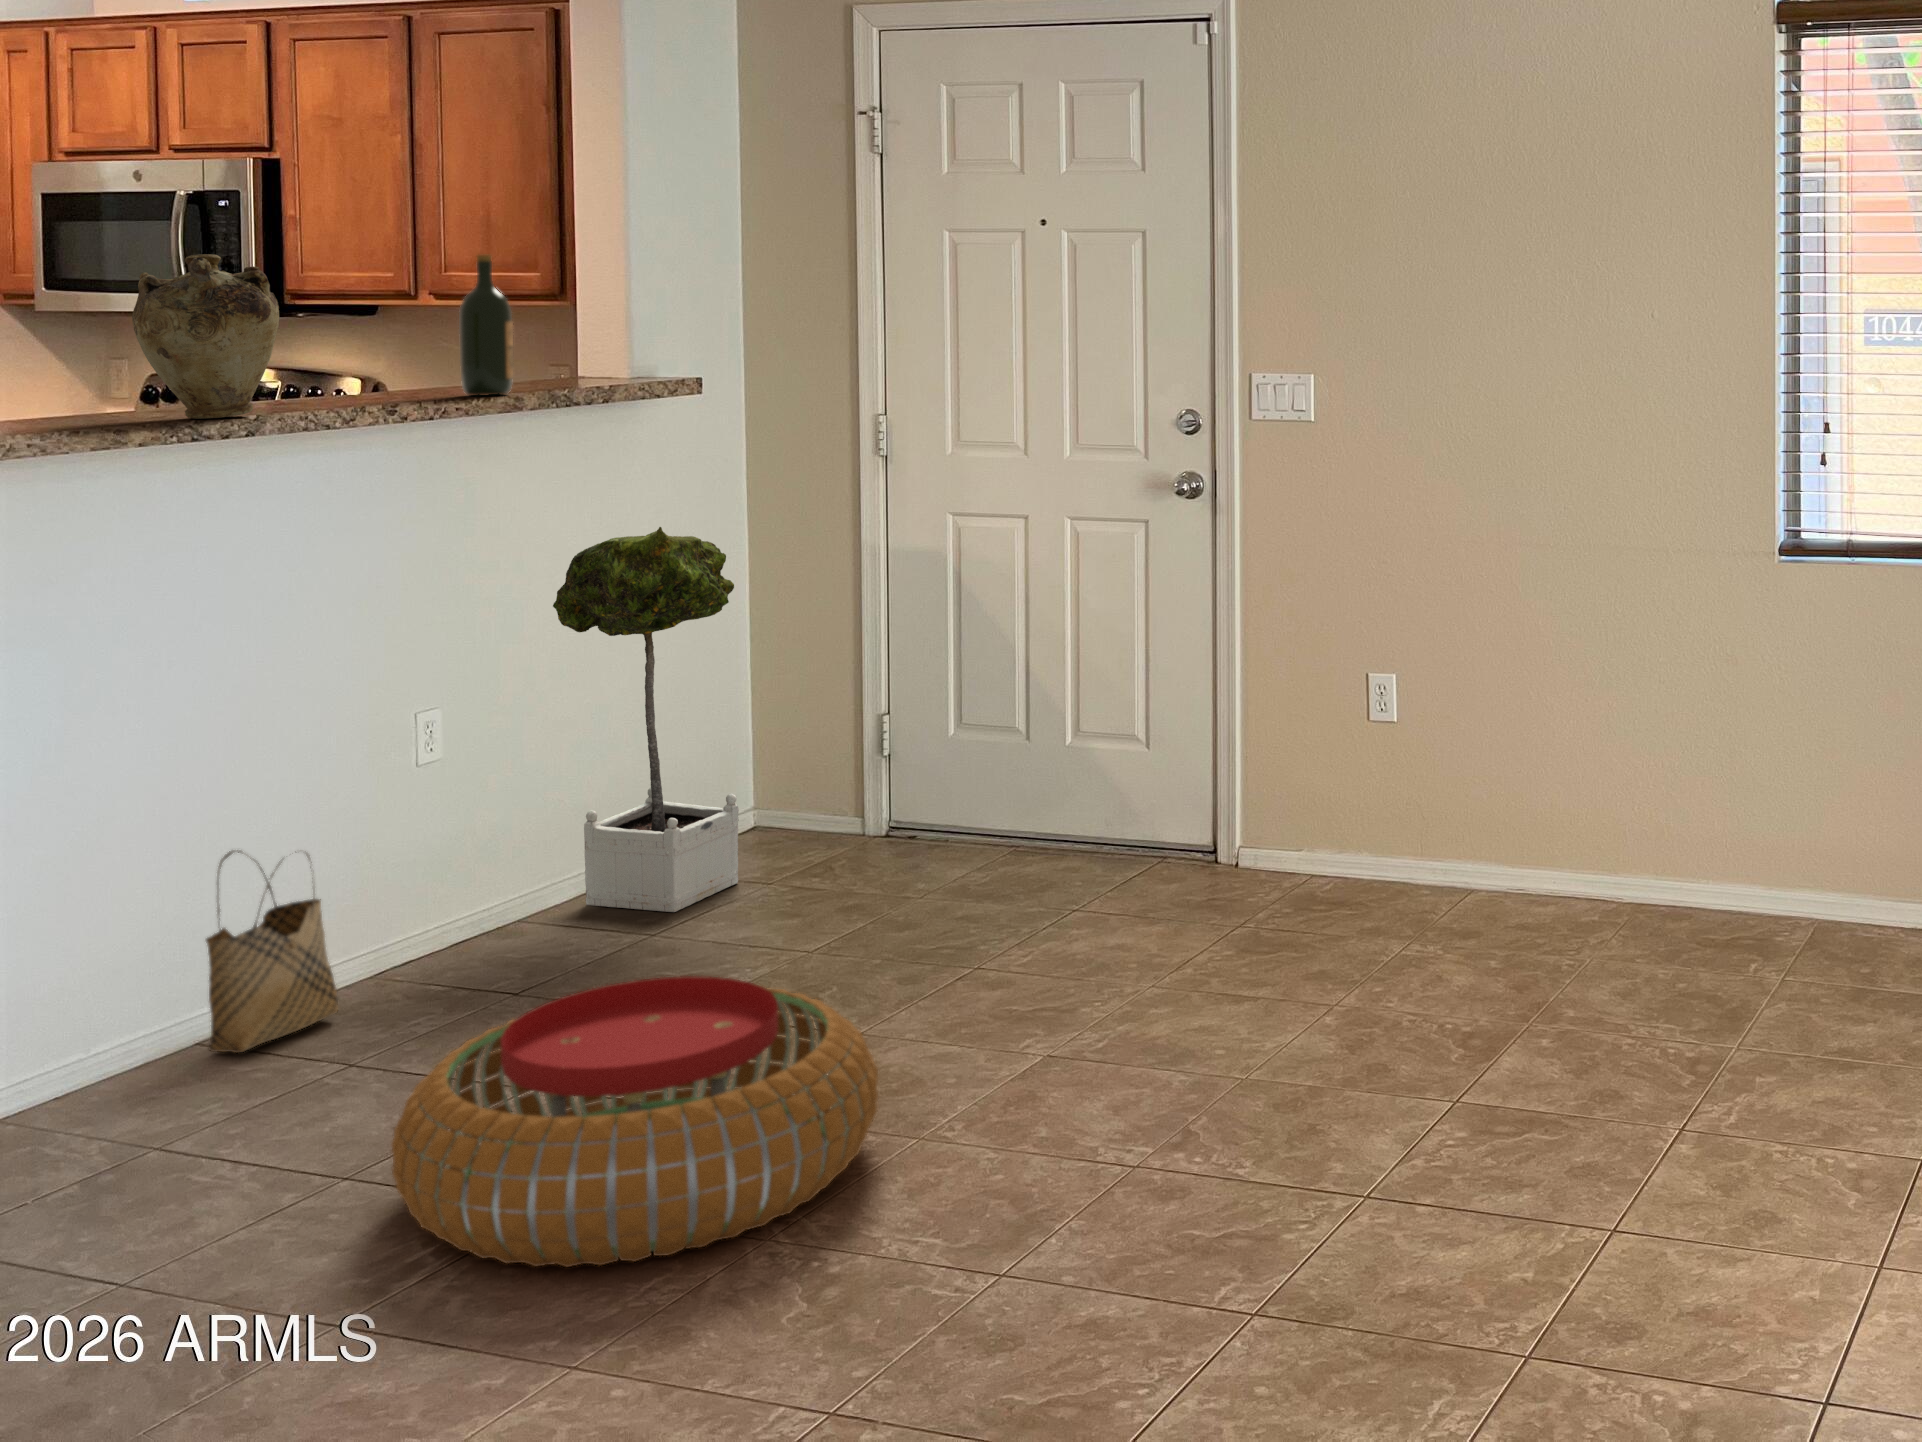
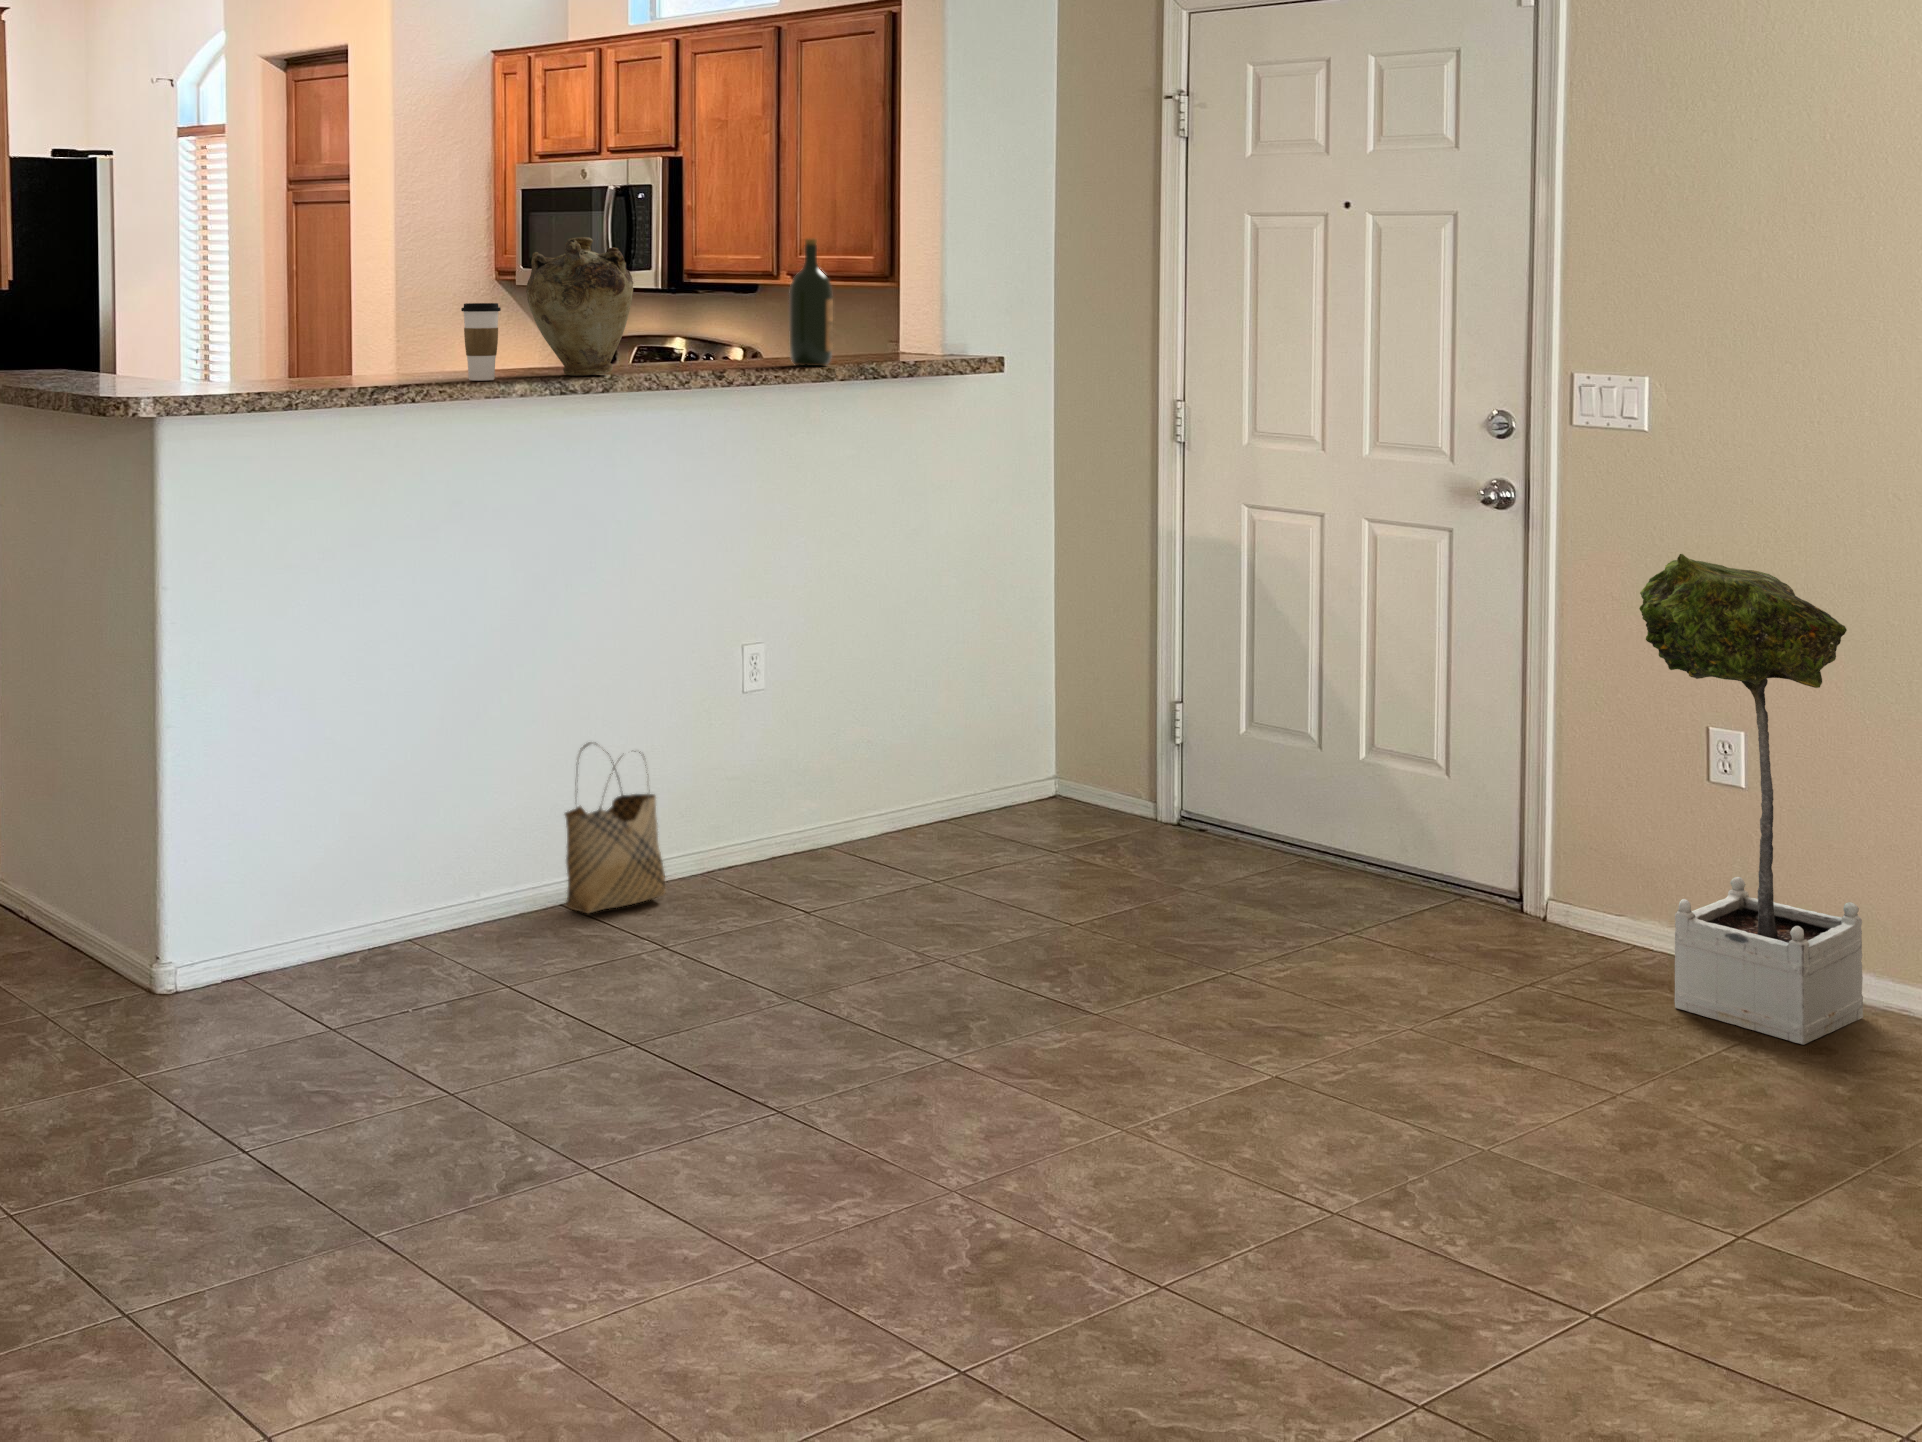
coffee cup: none [49,335,106,431] -> present [461,303,501,381]
potted tree: present [553,527,739,912] -> present [1639,554,1863,1045]
pouf: present [392,976,878,1267] -> none [653,914,1079,1177]

